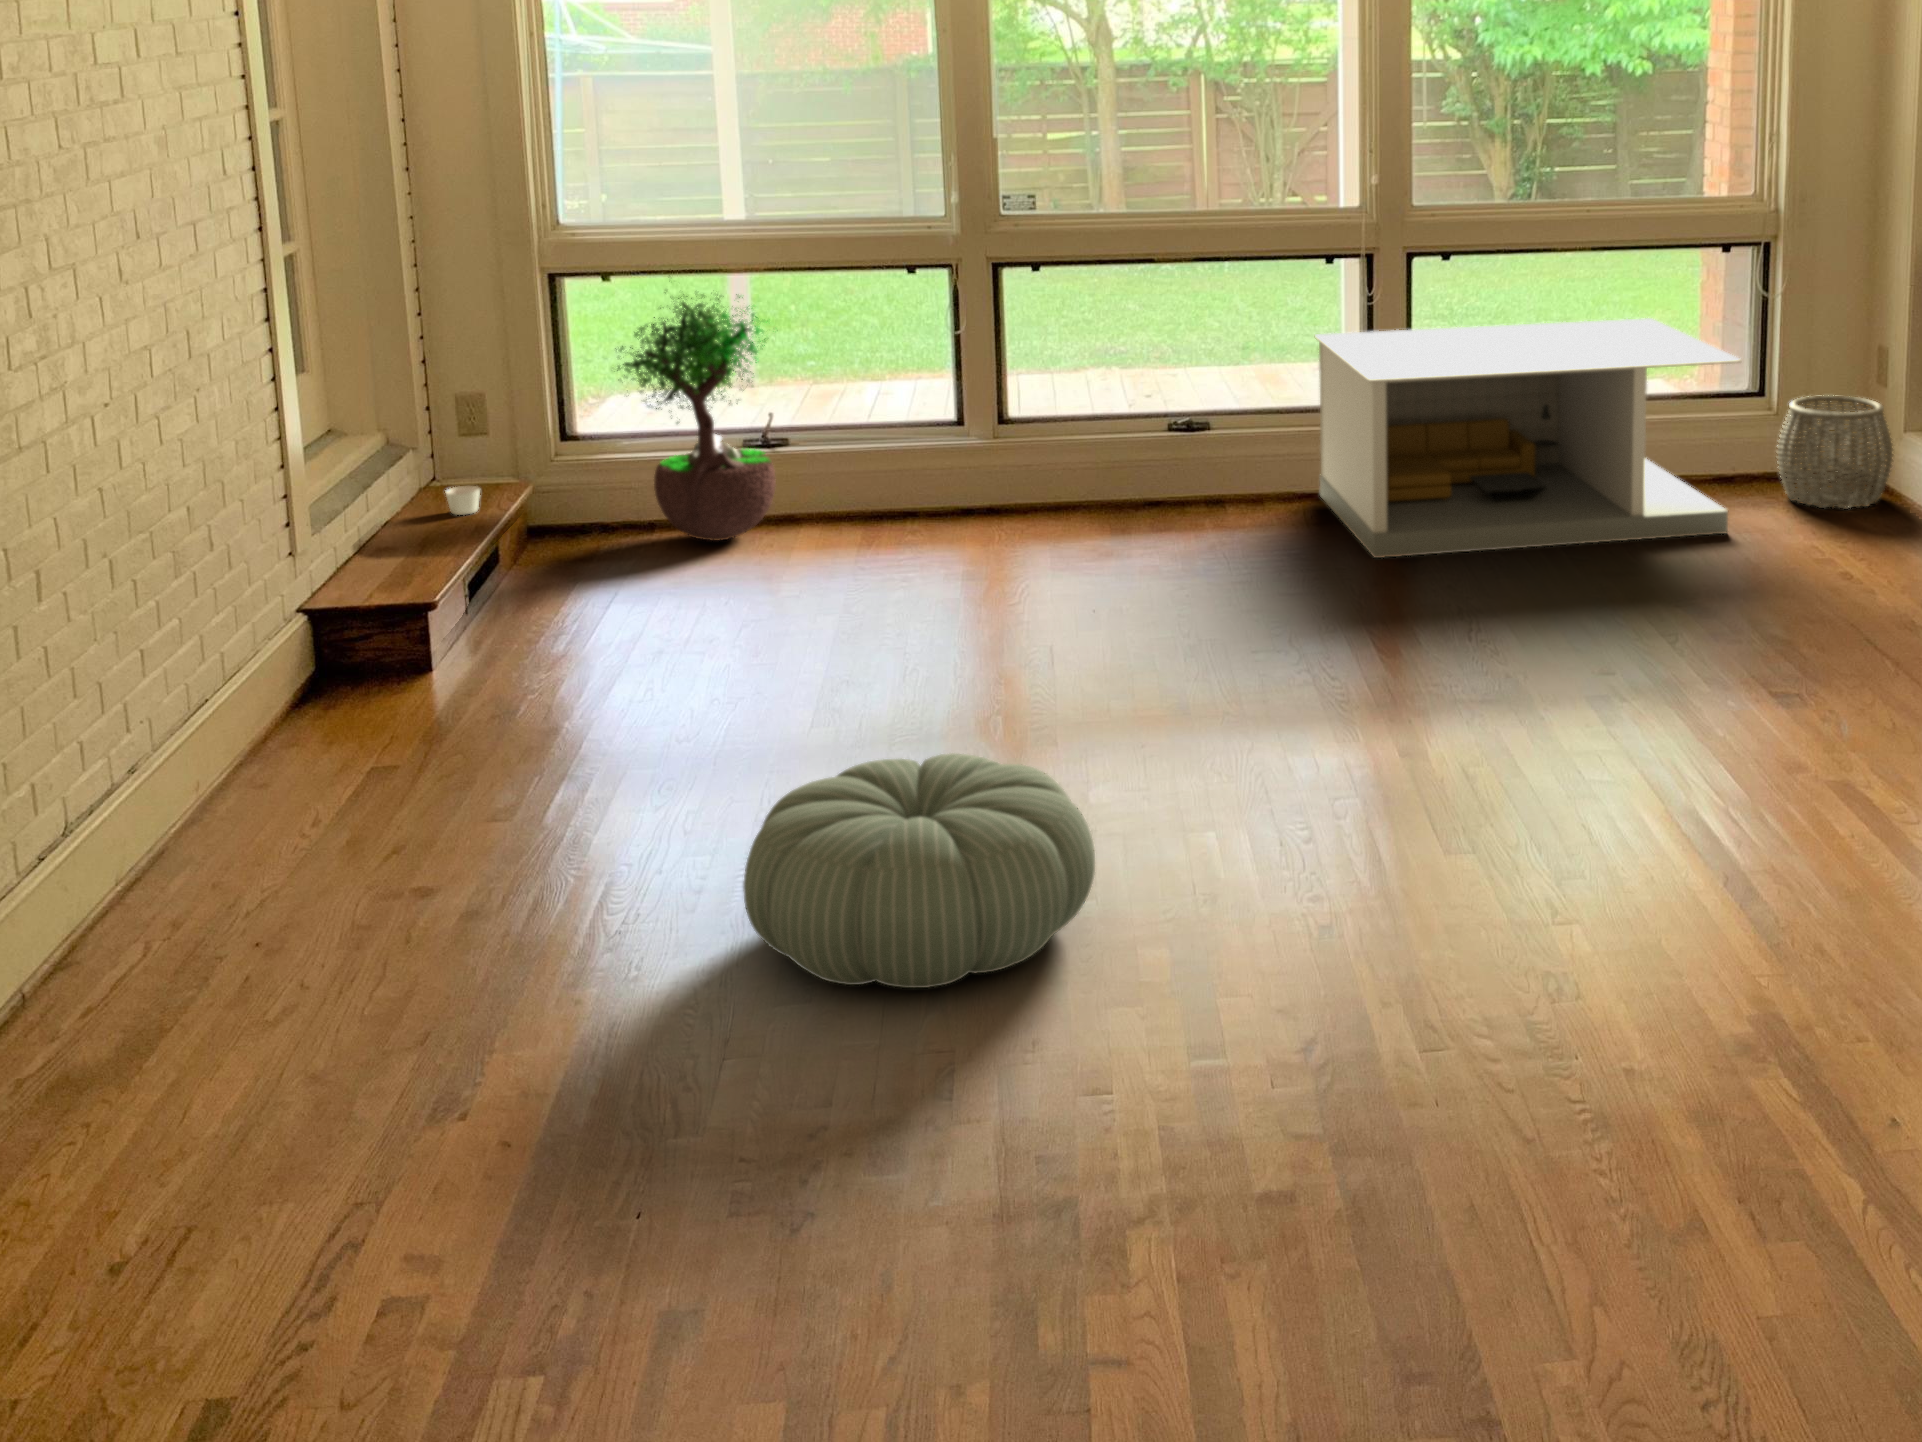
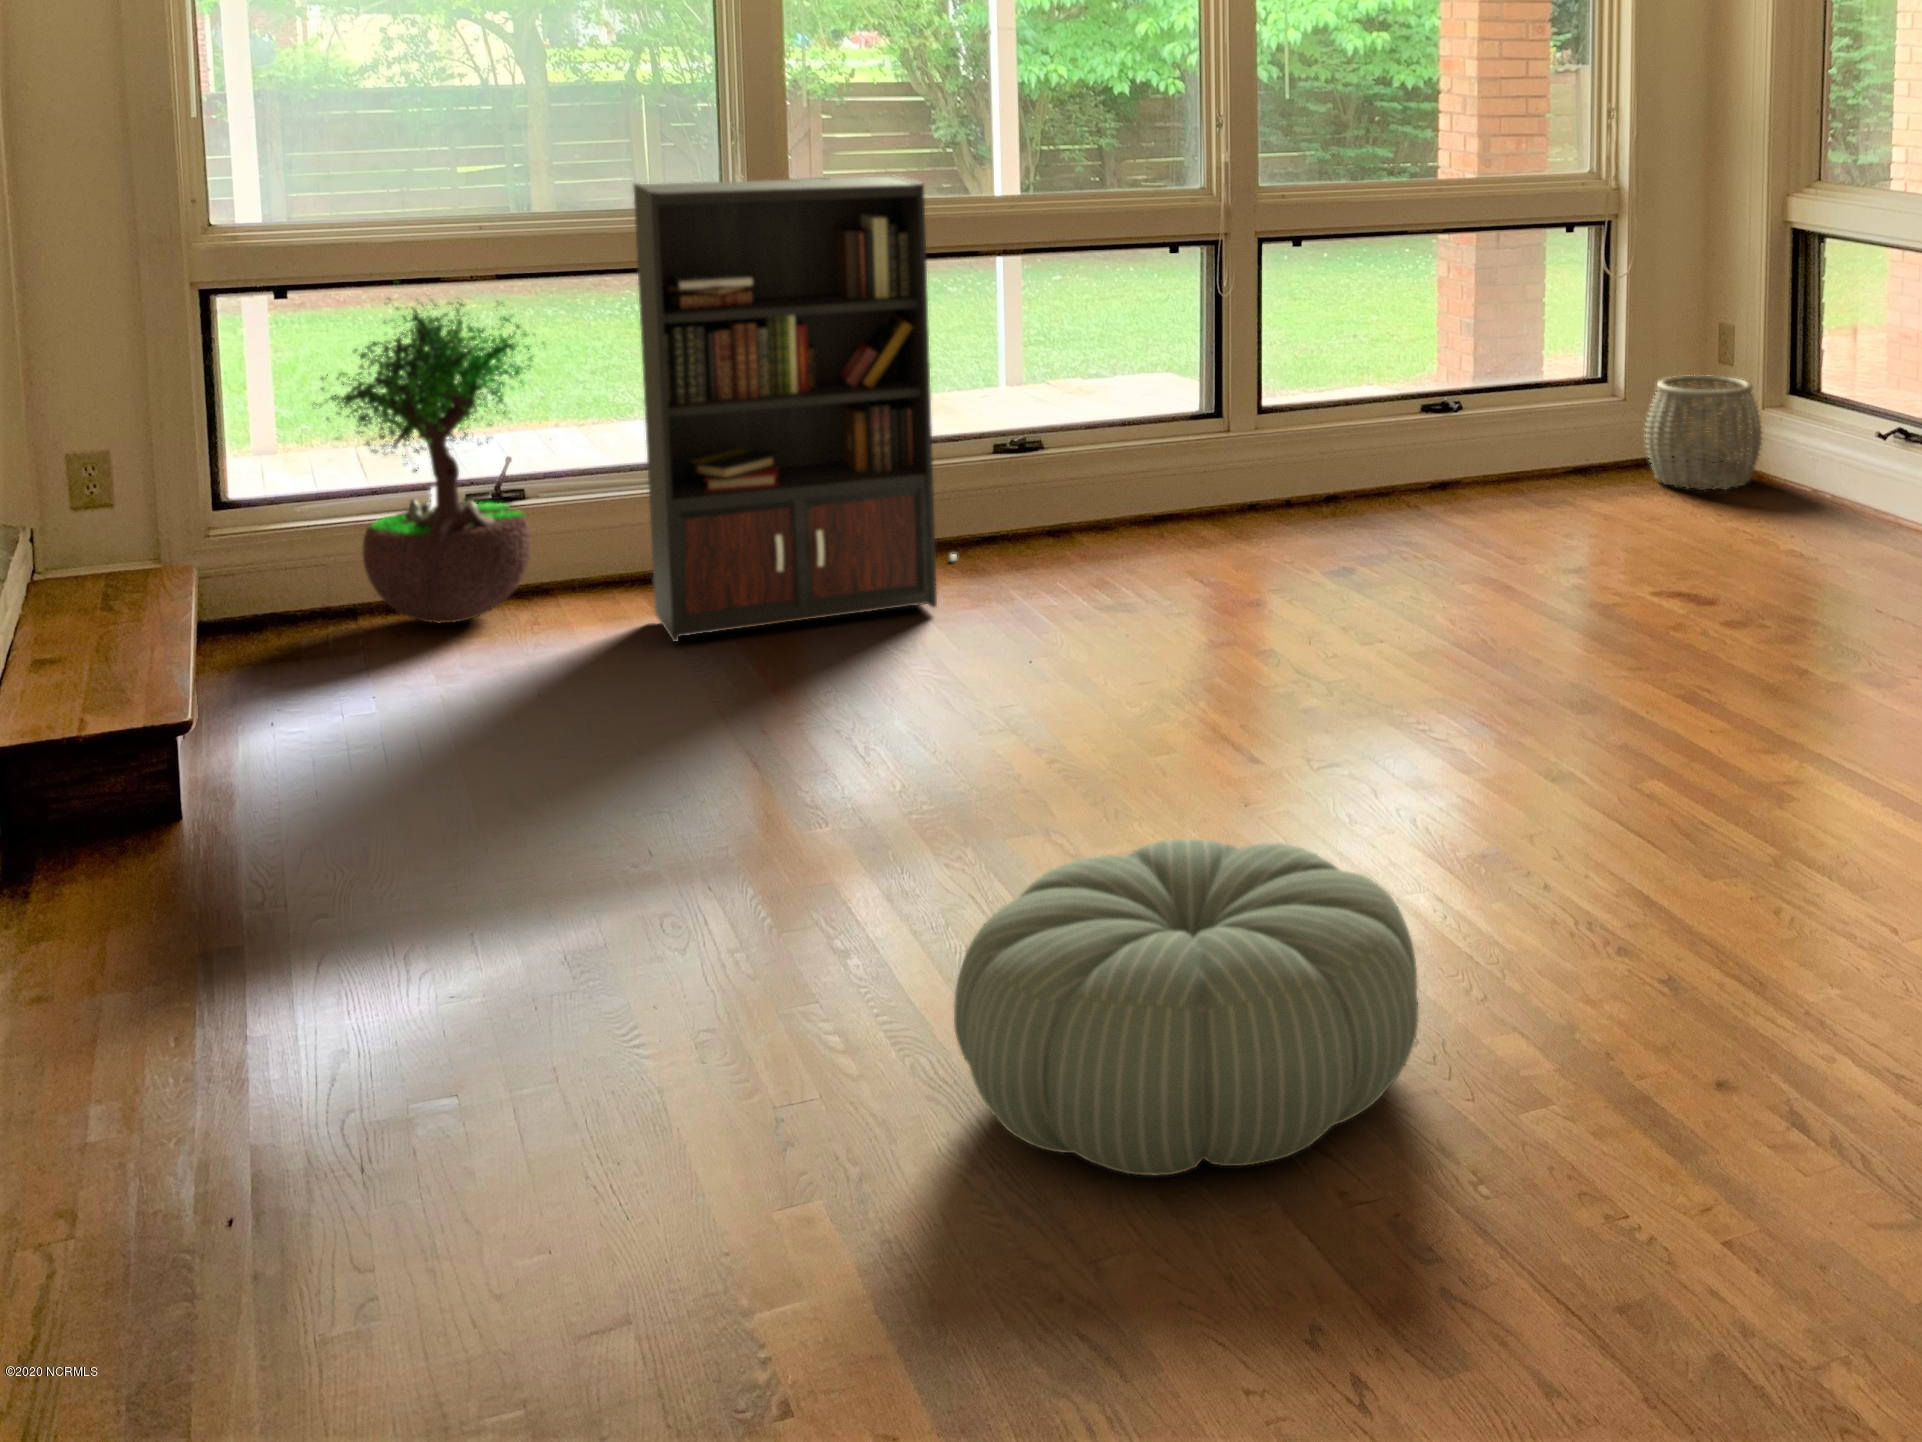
bookcase: none [828,199,1113,570] -> present [634,176,957,642]
coffee table: present [1315,318,1741,558] -> none [1167,304,1651,575]
candle: present [446,486,480,515] -> none [77,573,131,614]

